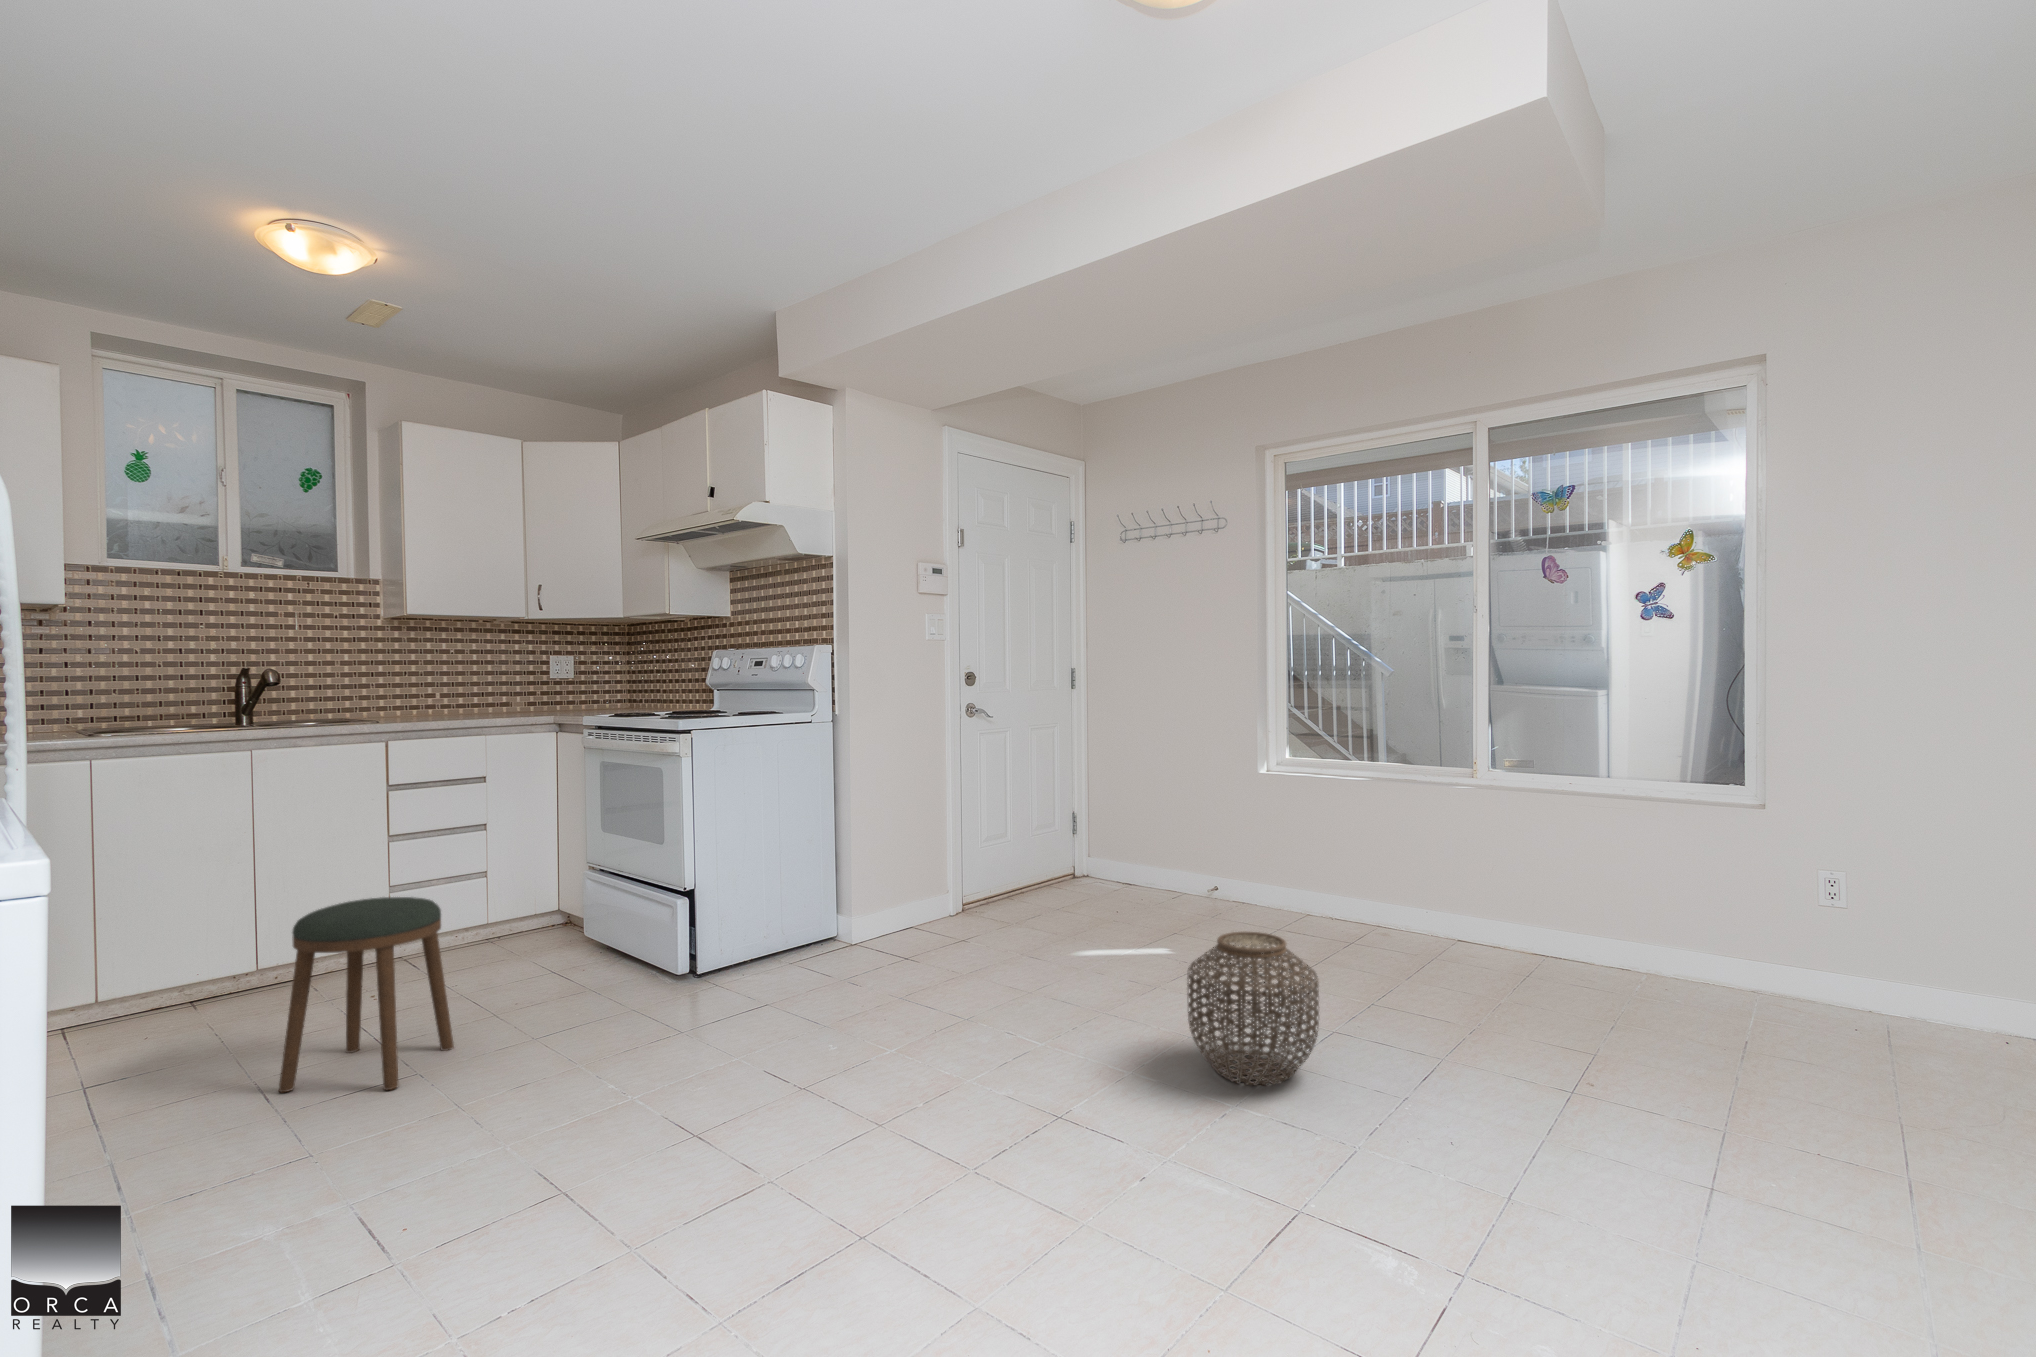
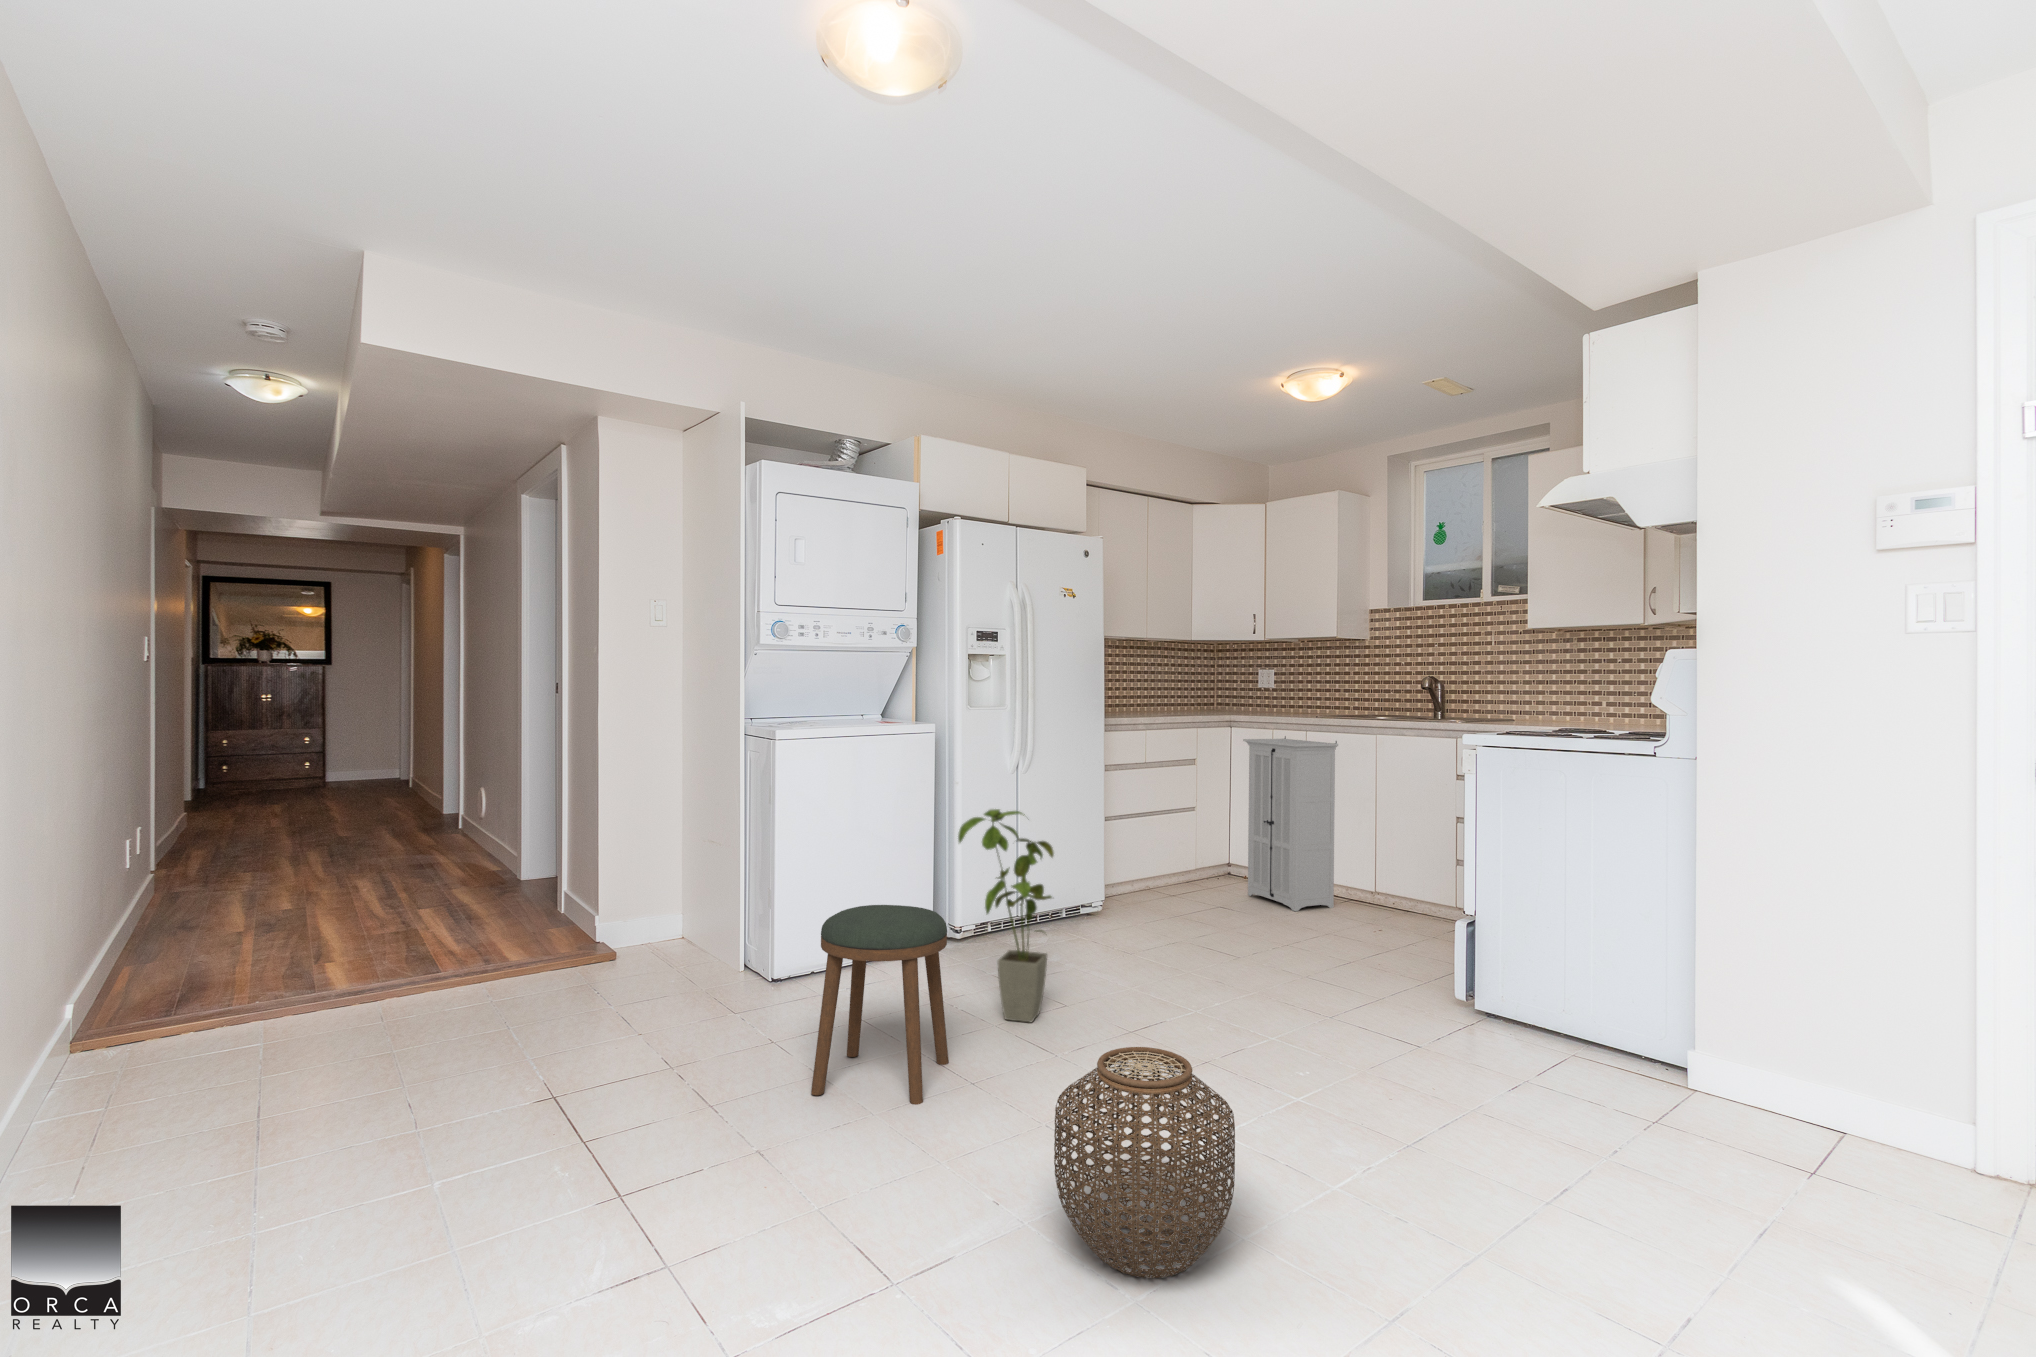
storage cabinet: none [105,760,287,1046] -> present [1243,736,1338,911]
house plant: none [672,866,845,1184] -> present [958,809,1054,1023]
stool: present [279,897,454,1092] -> present [811,905,949,1105]

